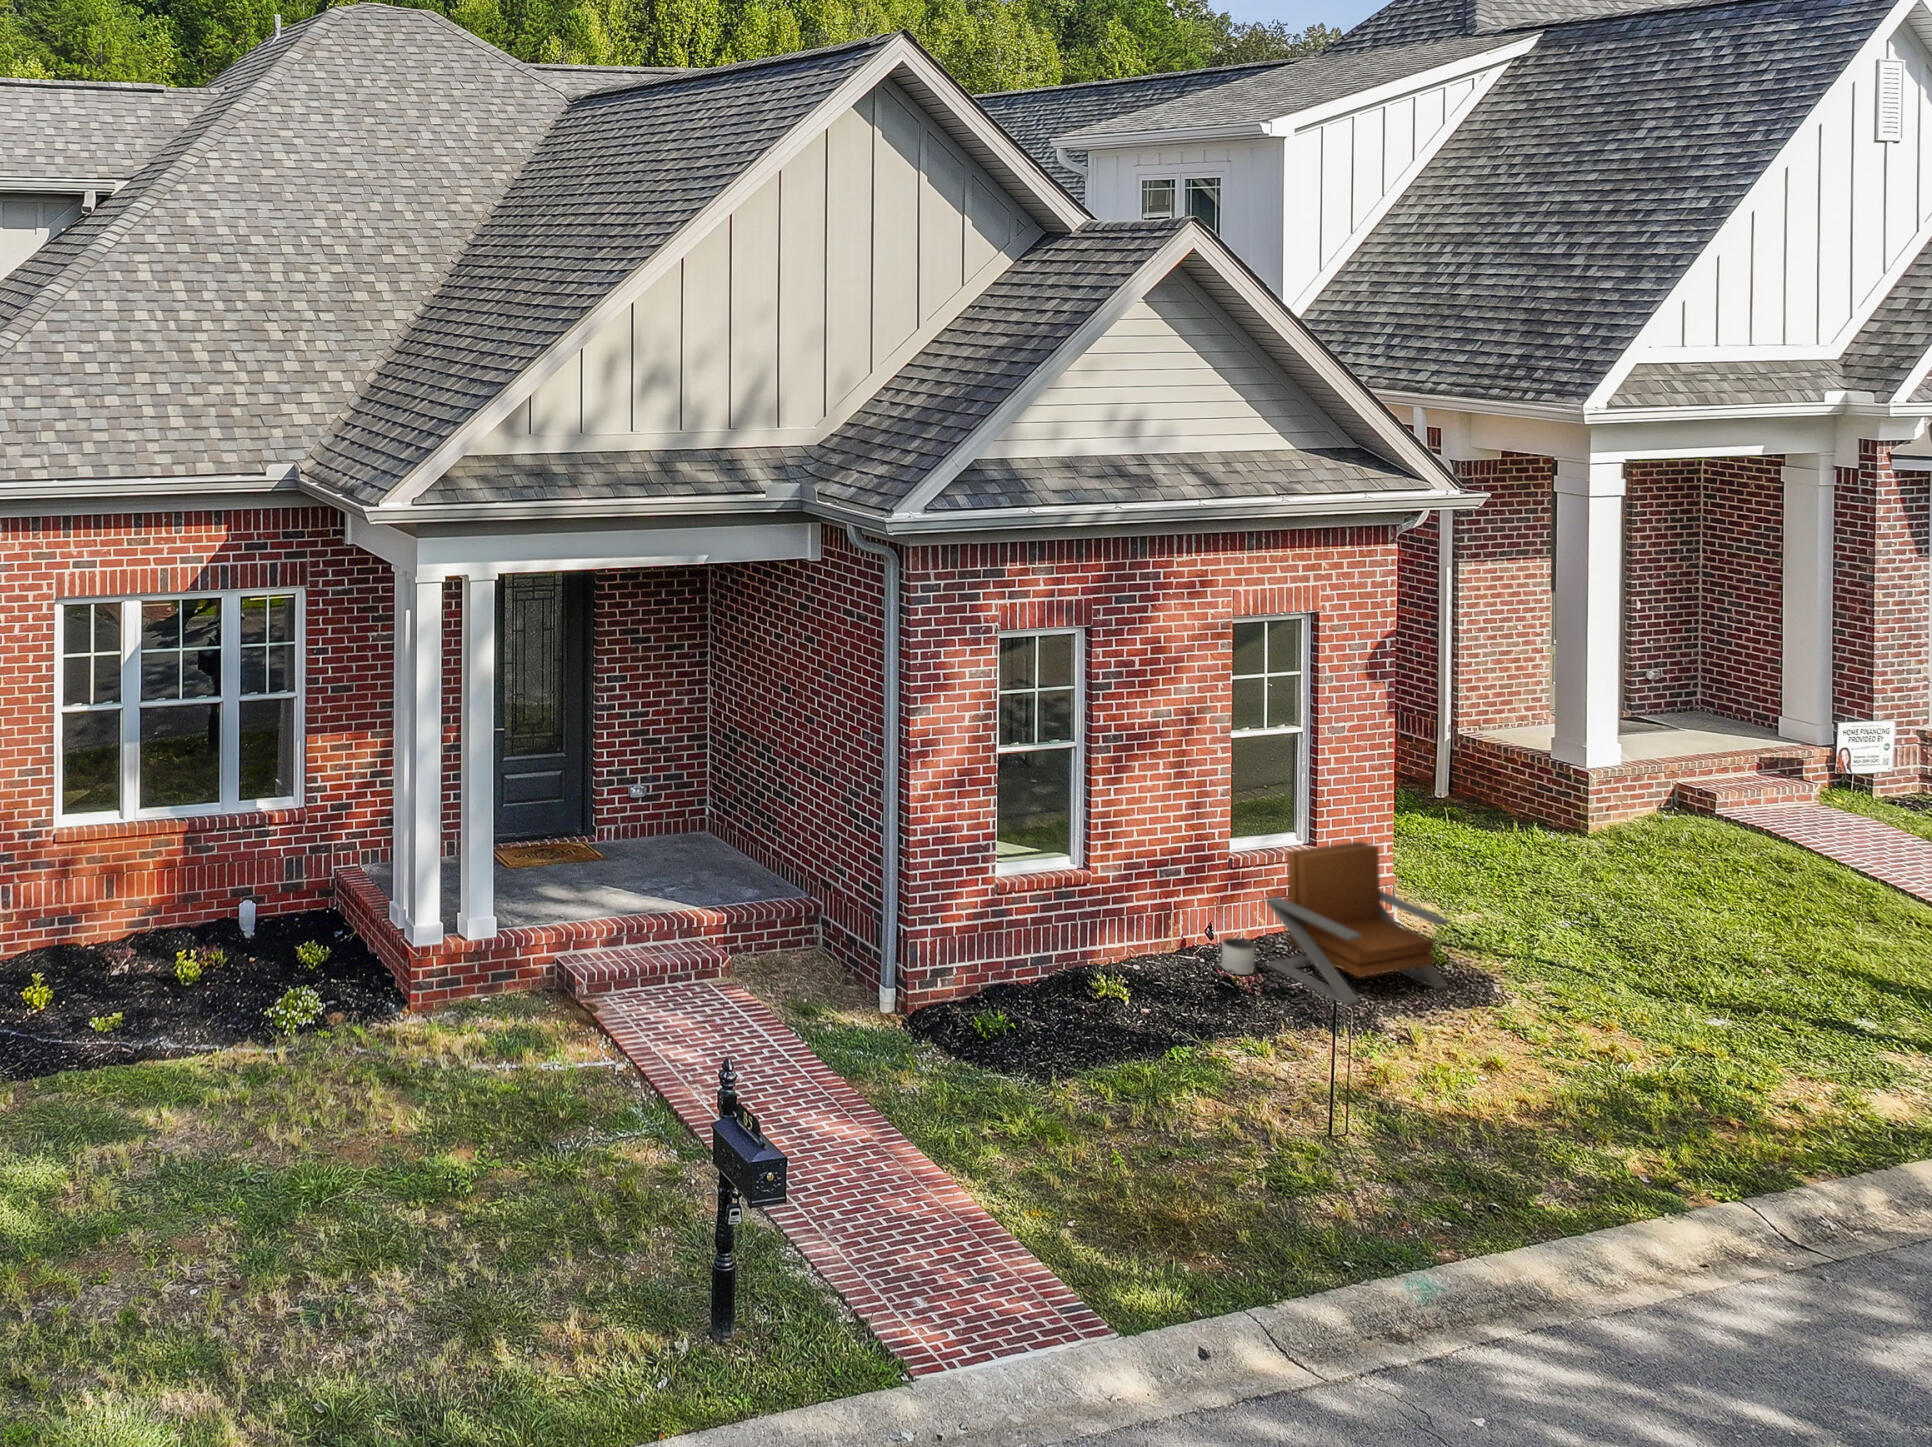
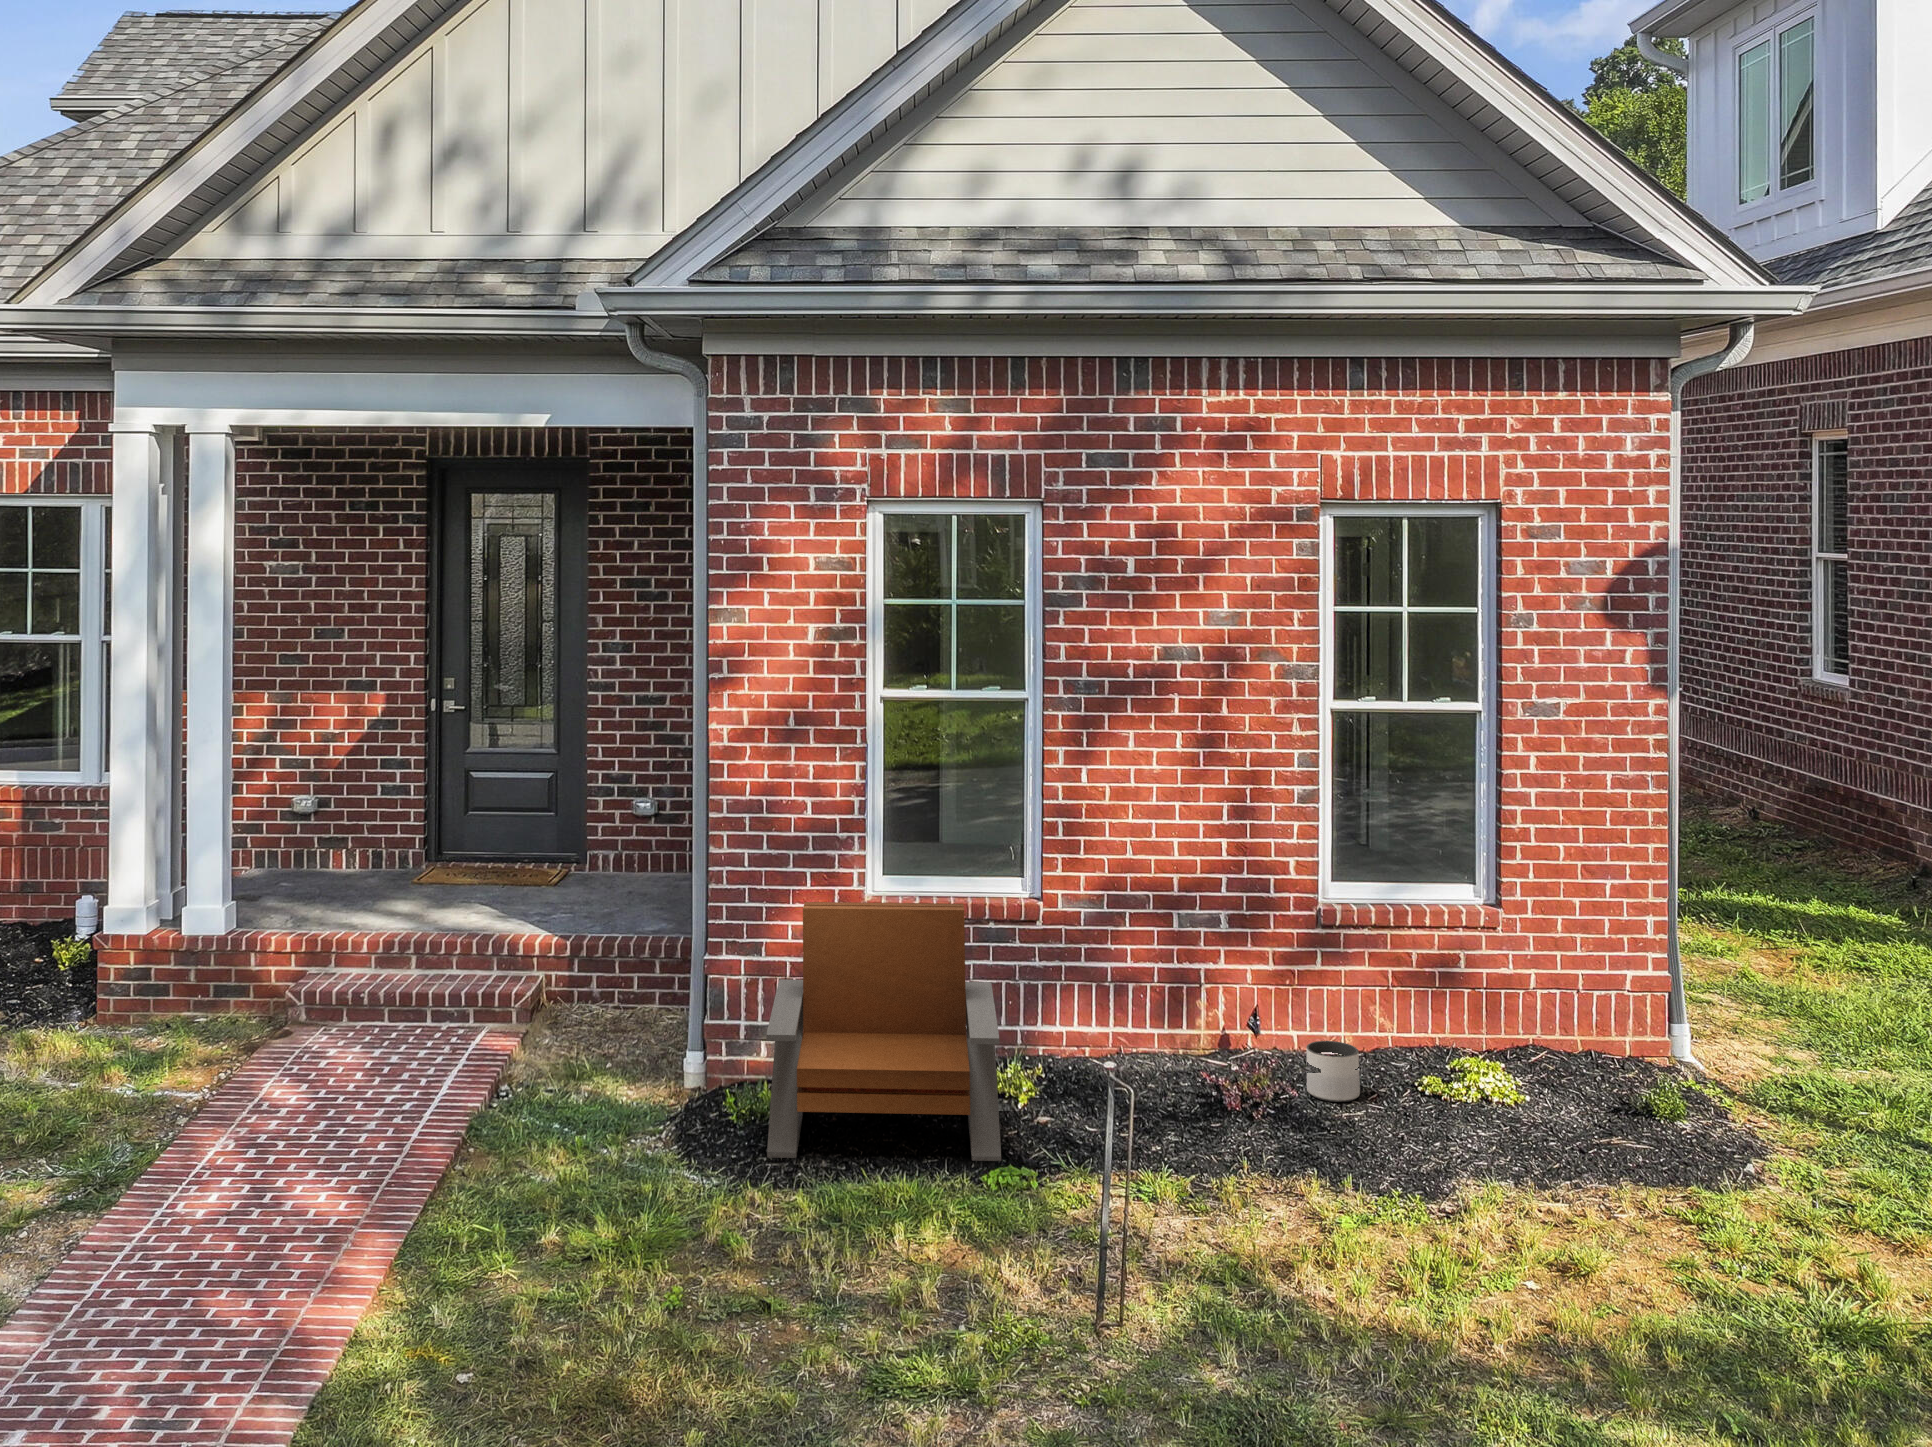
lounge chair: present [1266,842,1450,1005] -> present [766,902,1001,1161]

